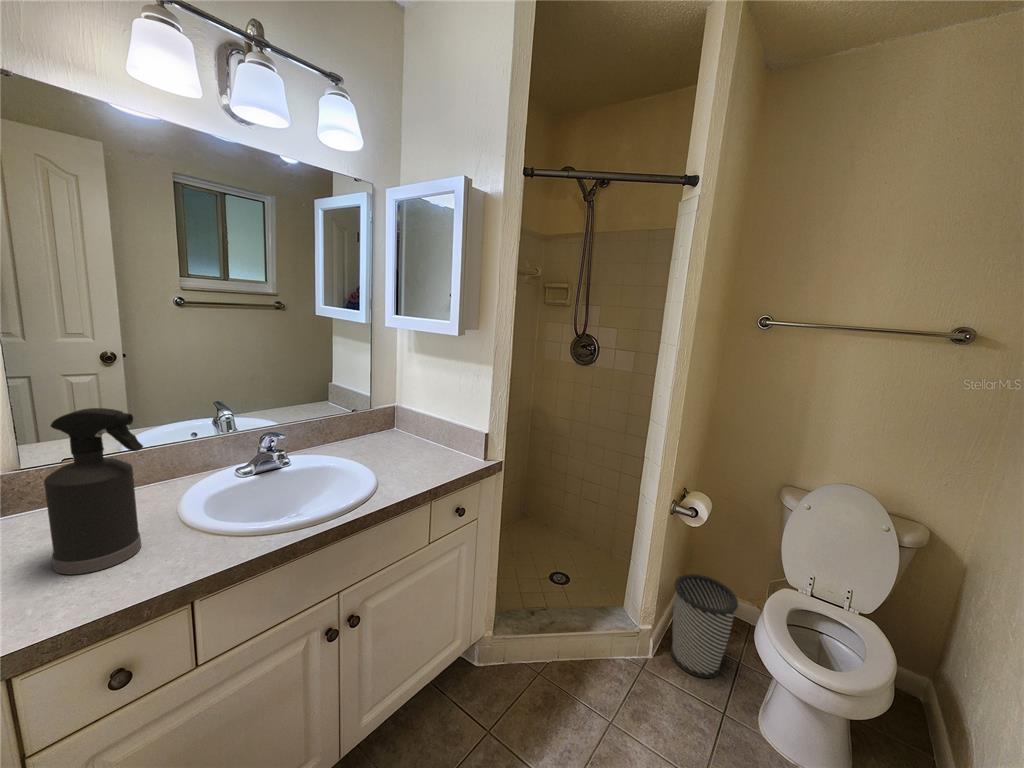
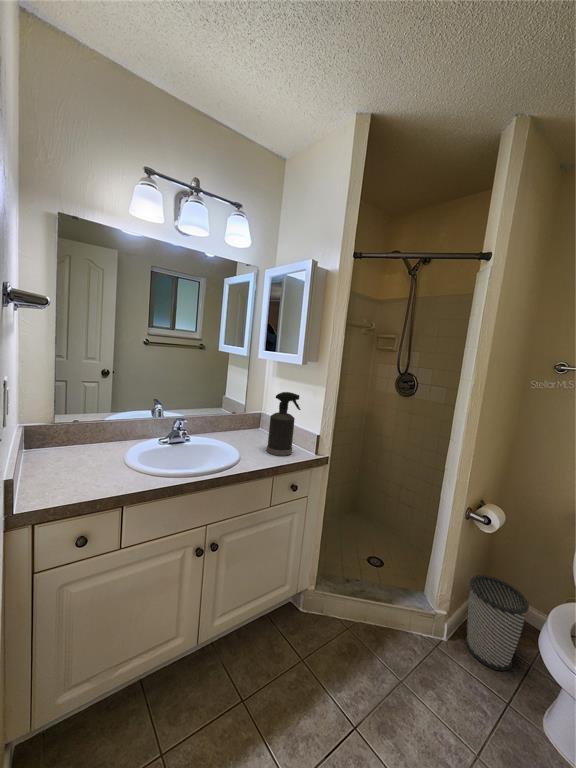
spray bottle: present [44,408,143,574] -> present [267,392,300,456]

